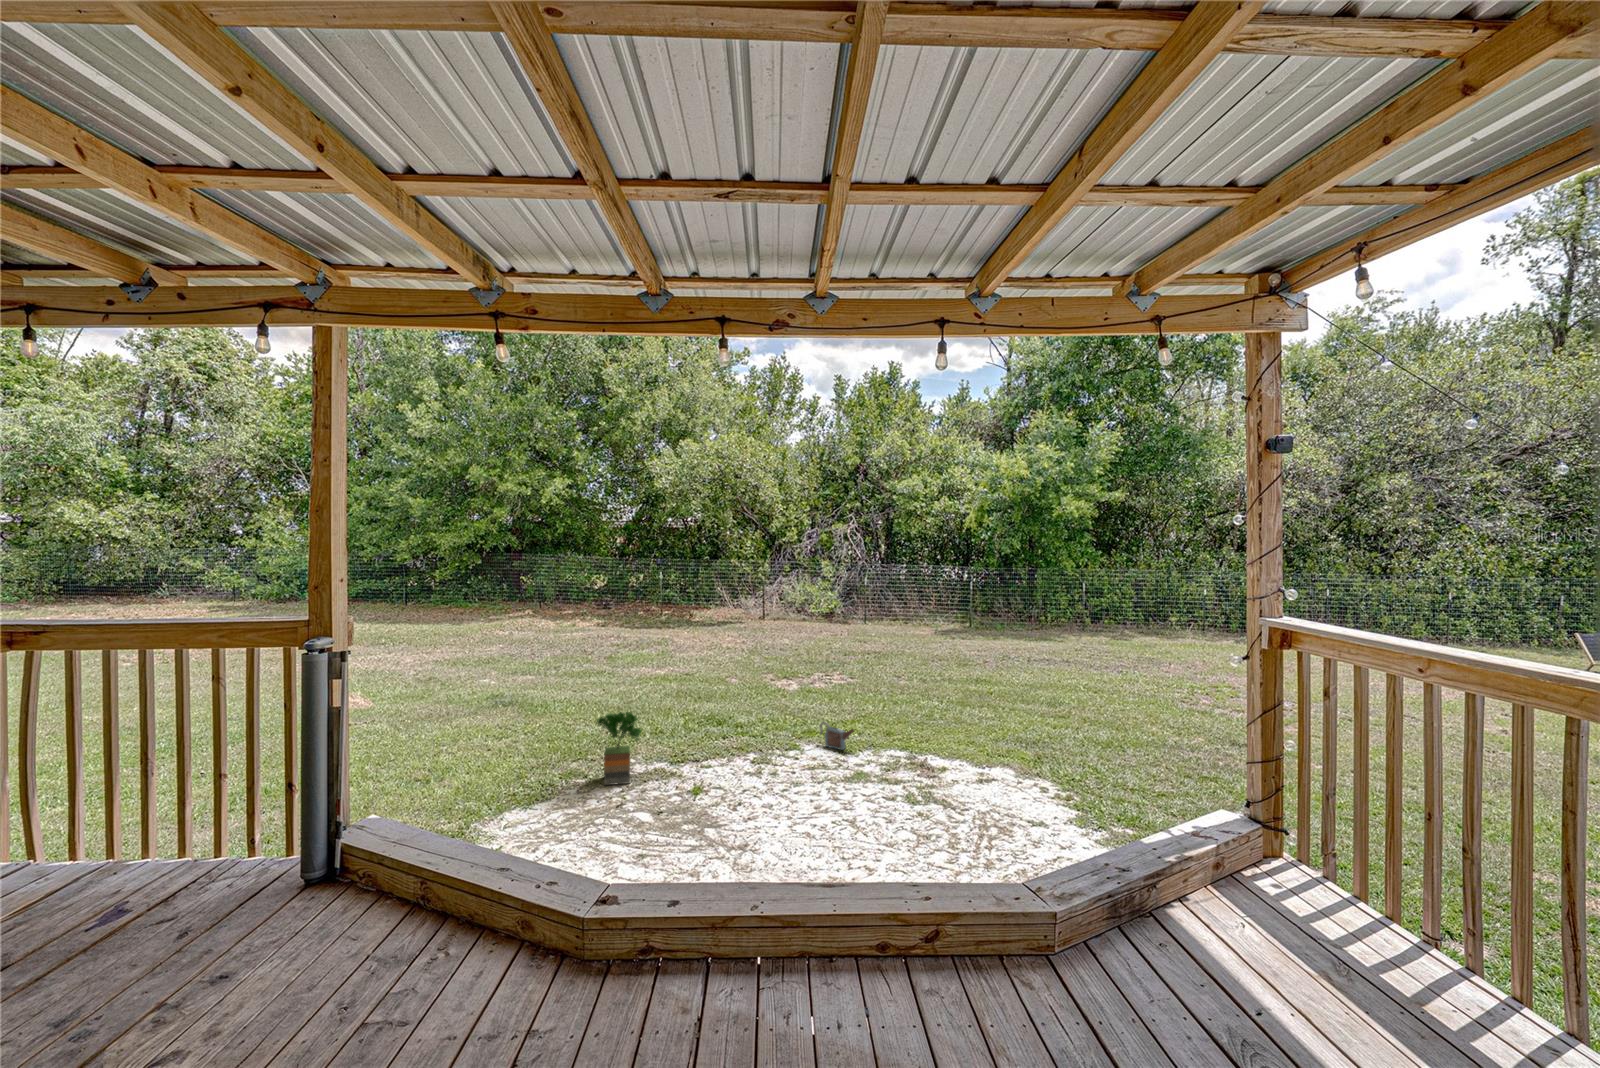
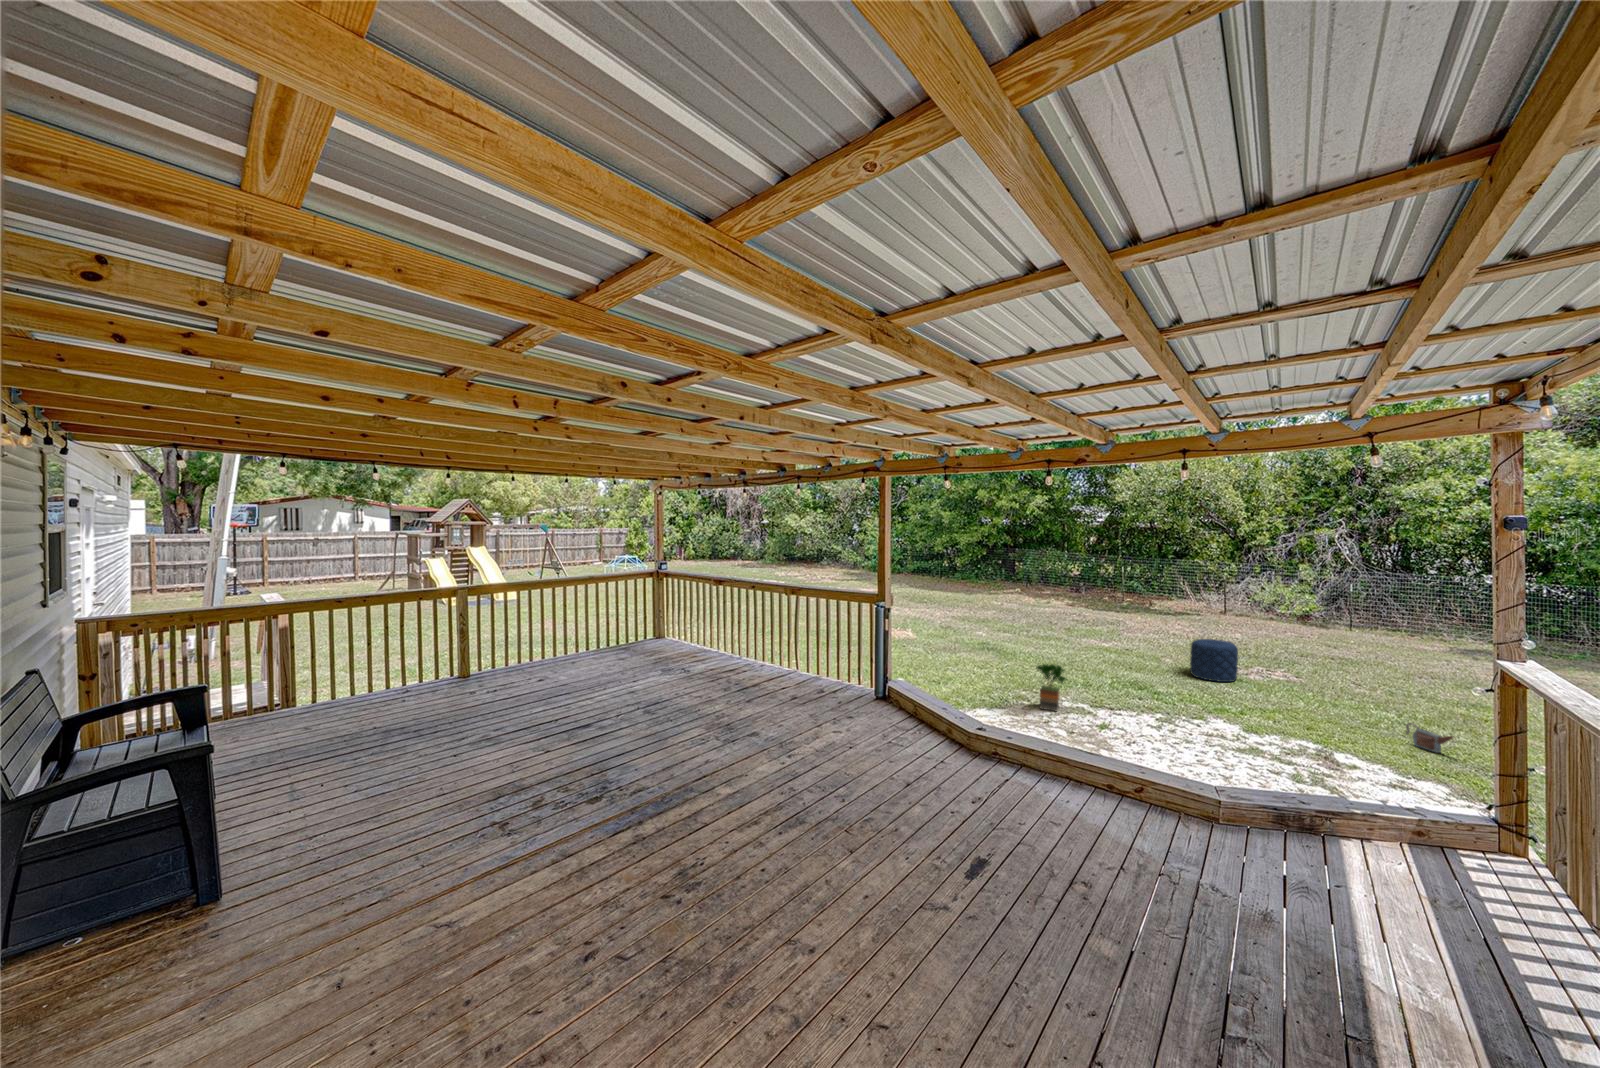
pouf: none [760,647,805,697] -> present [1190,639,1238,682]
watering can: present [820,722,854,750] -> present [1406,723,1454,753]

